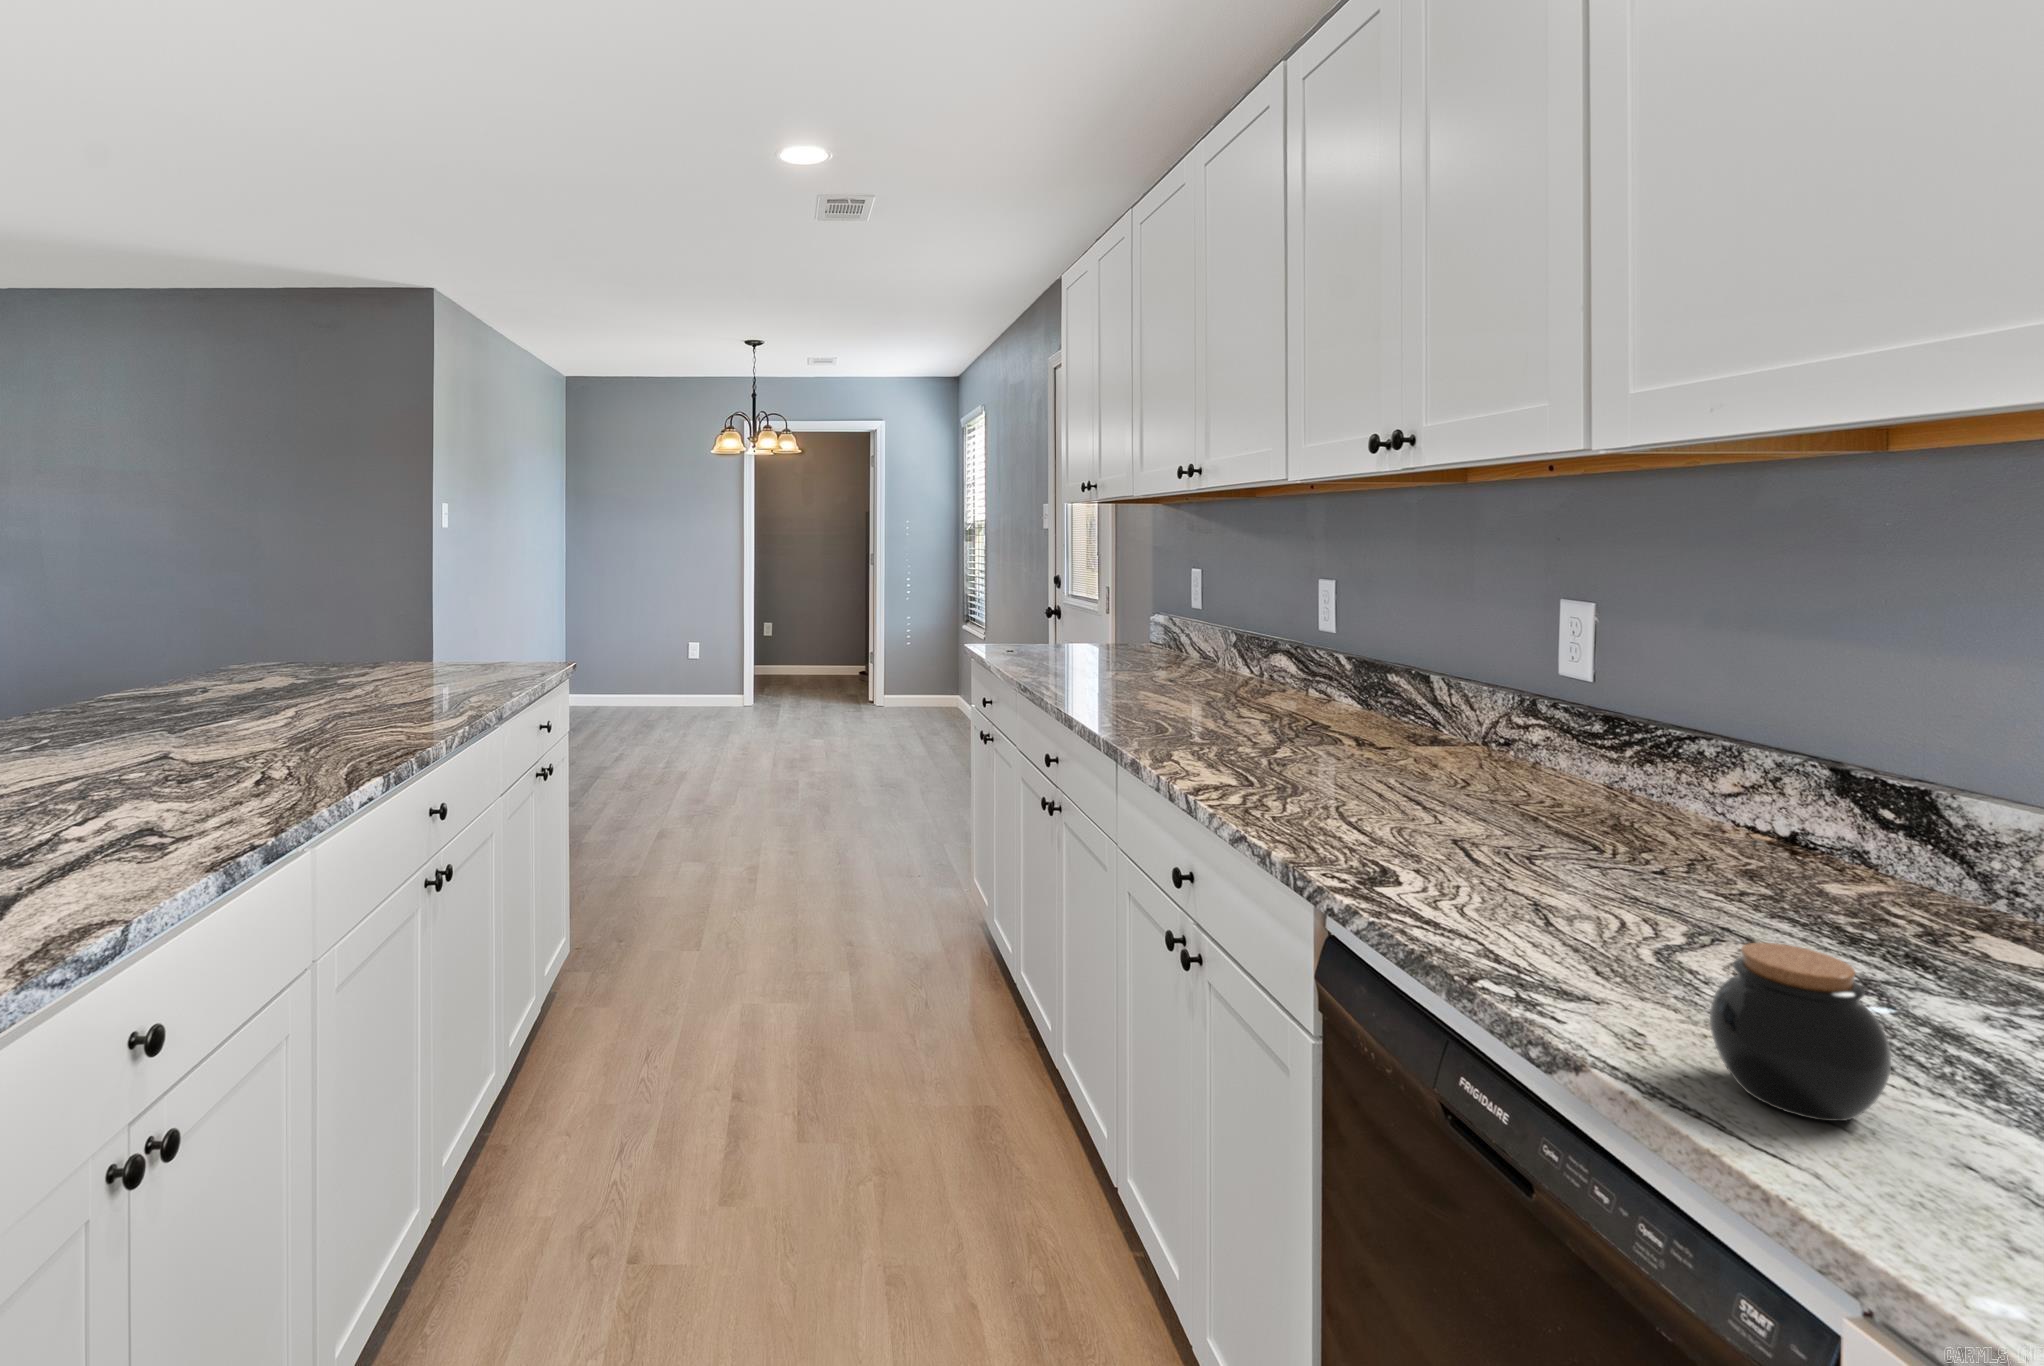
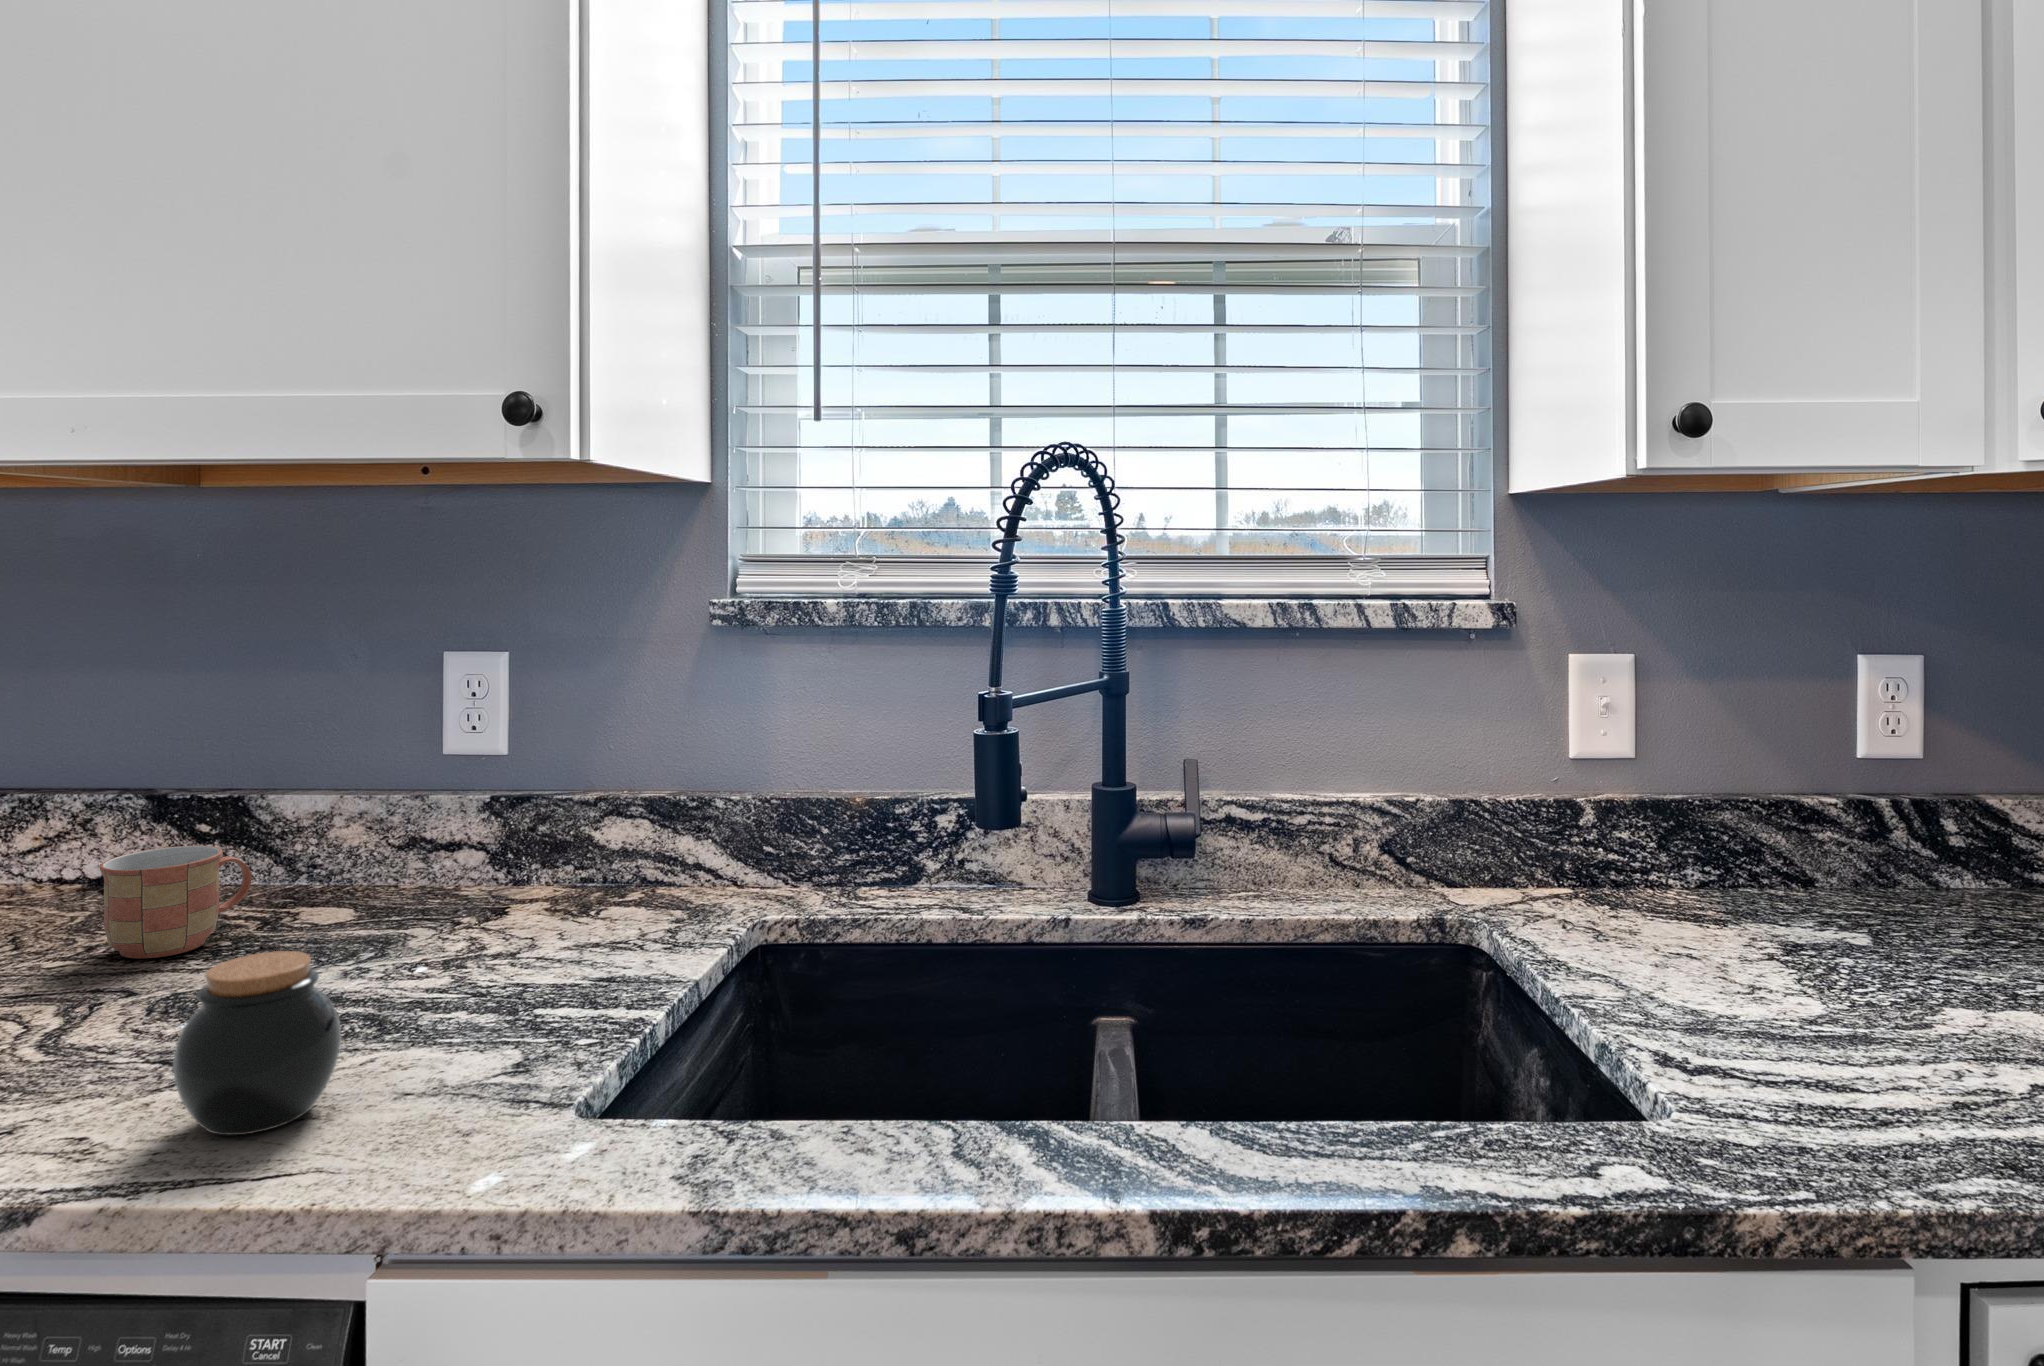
mug: none [1746,821,1908,927] -> present [100,846,252,958]

